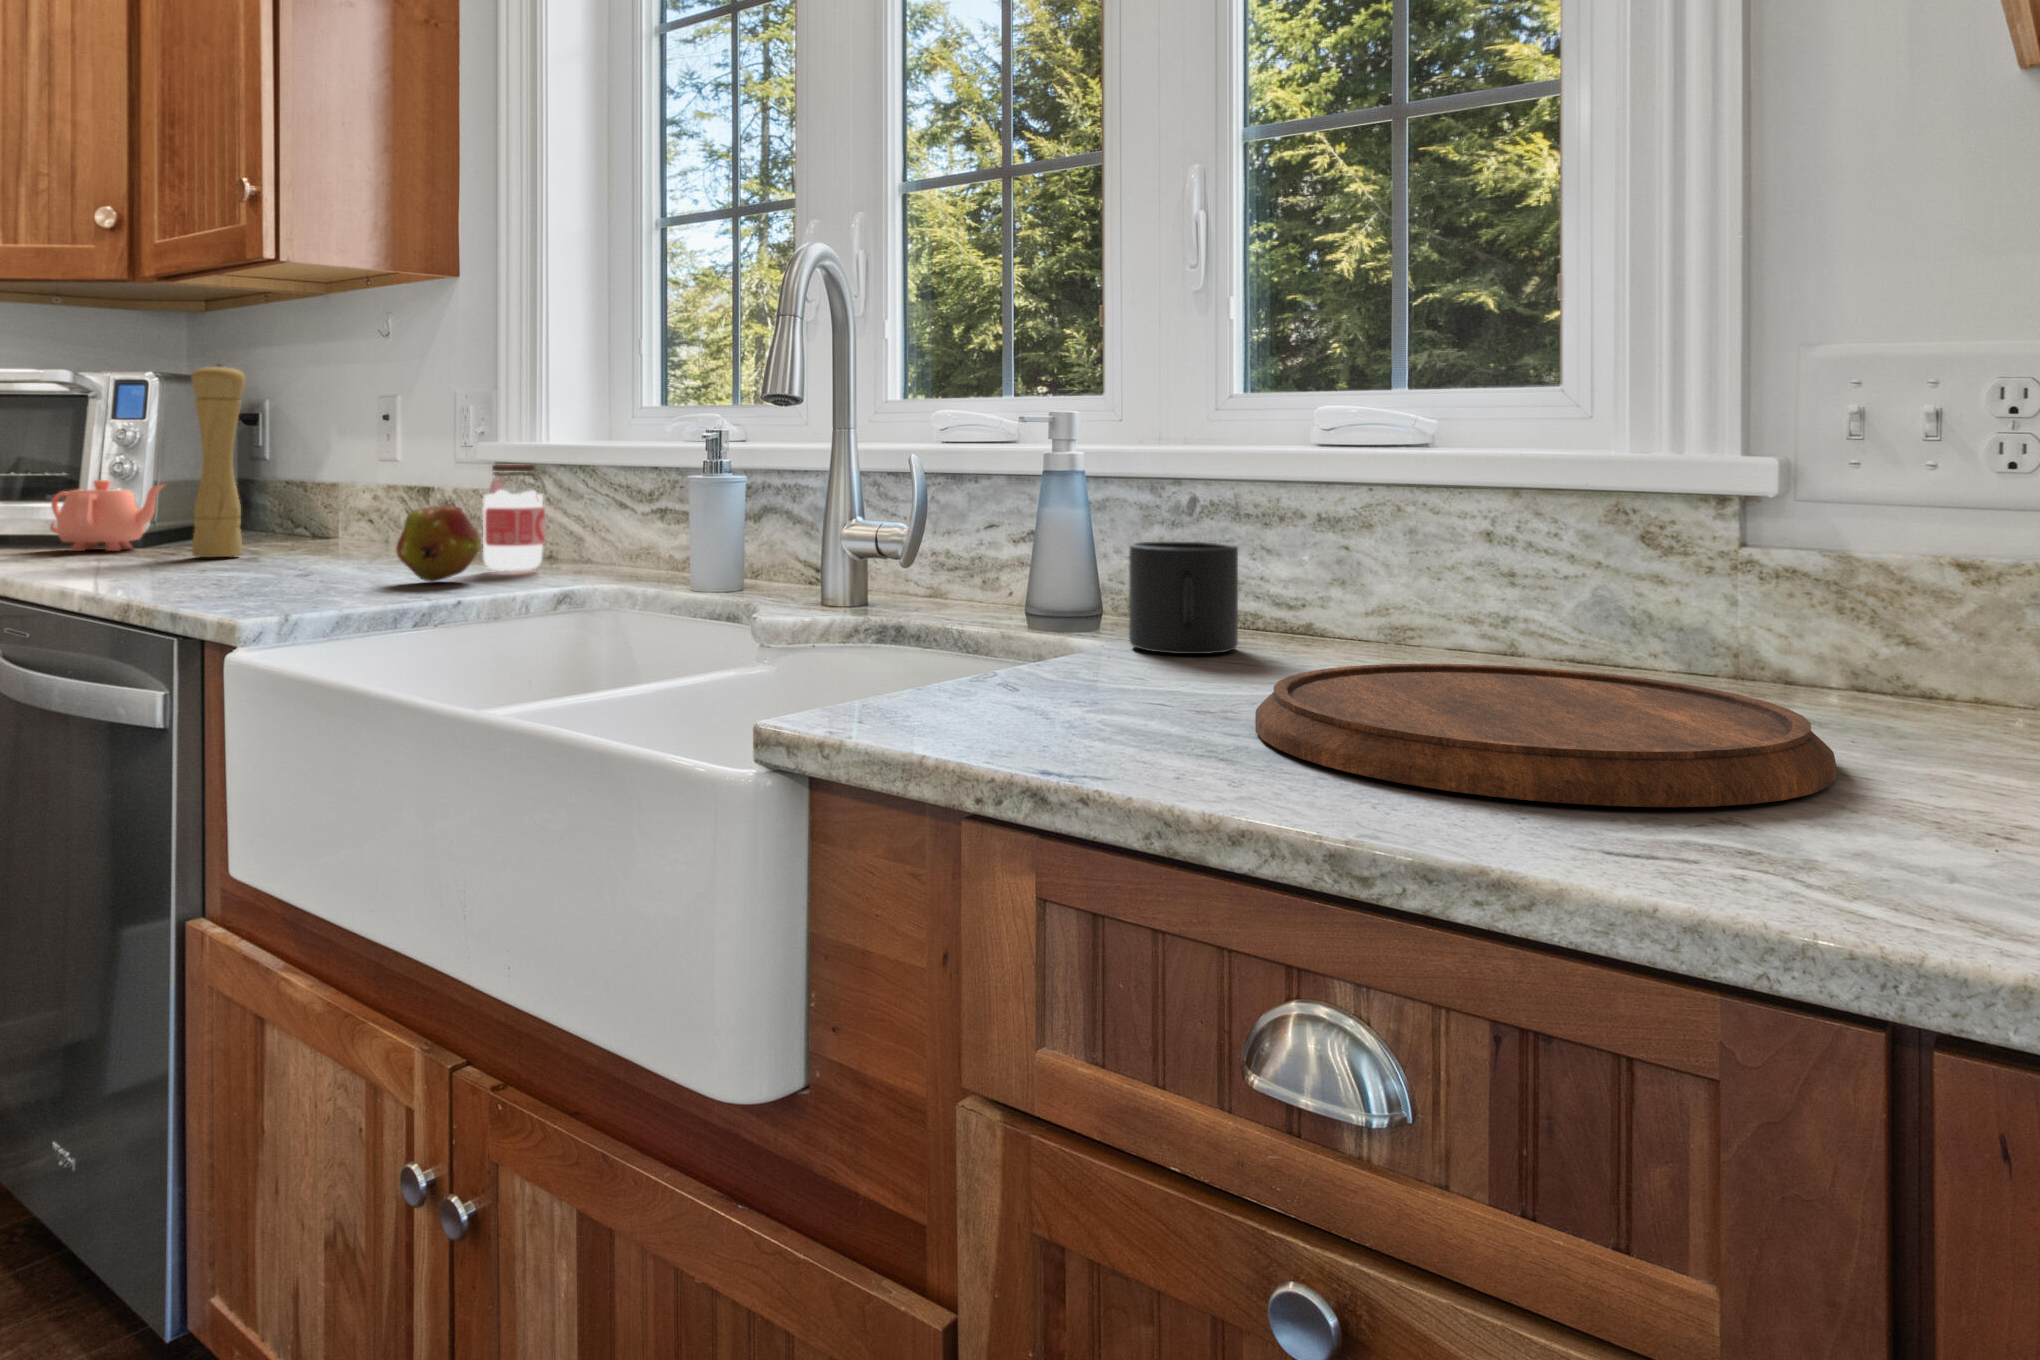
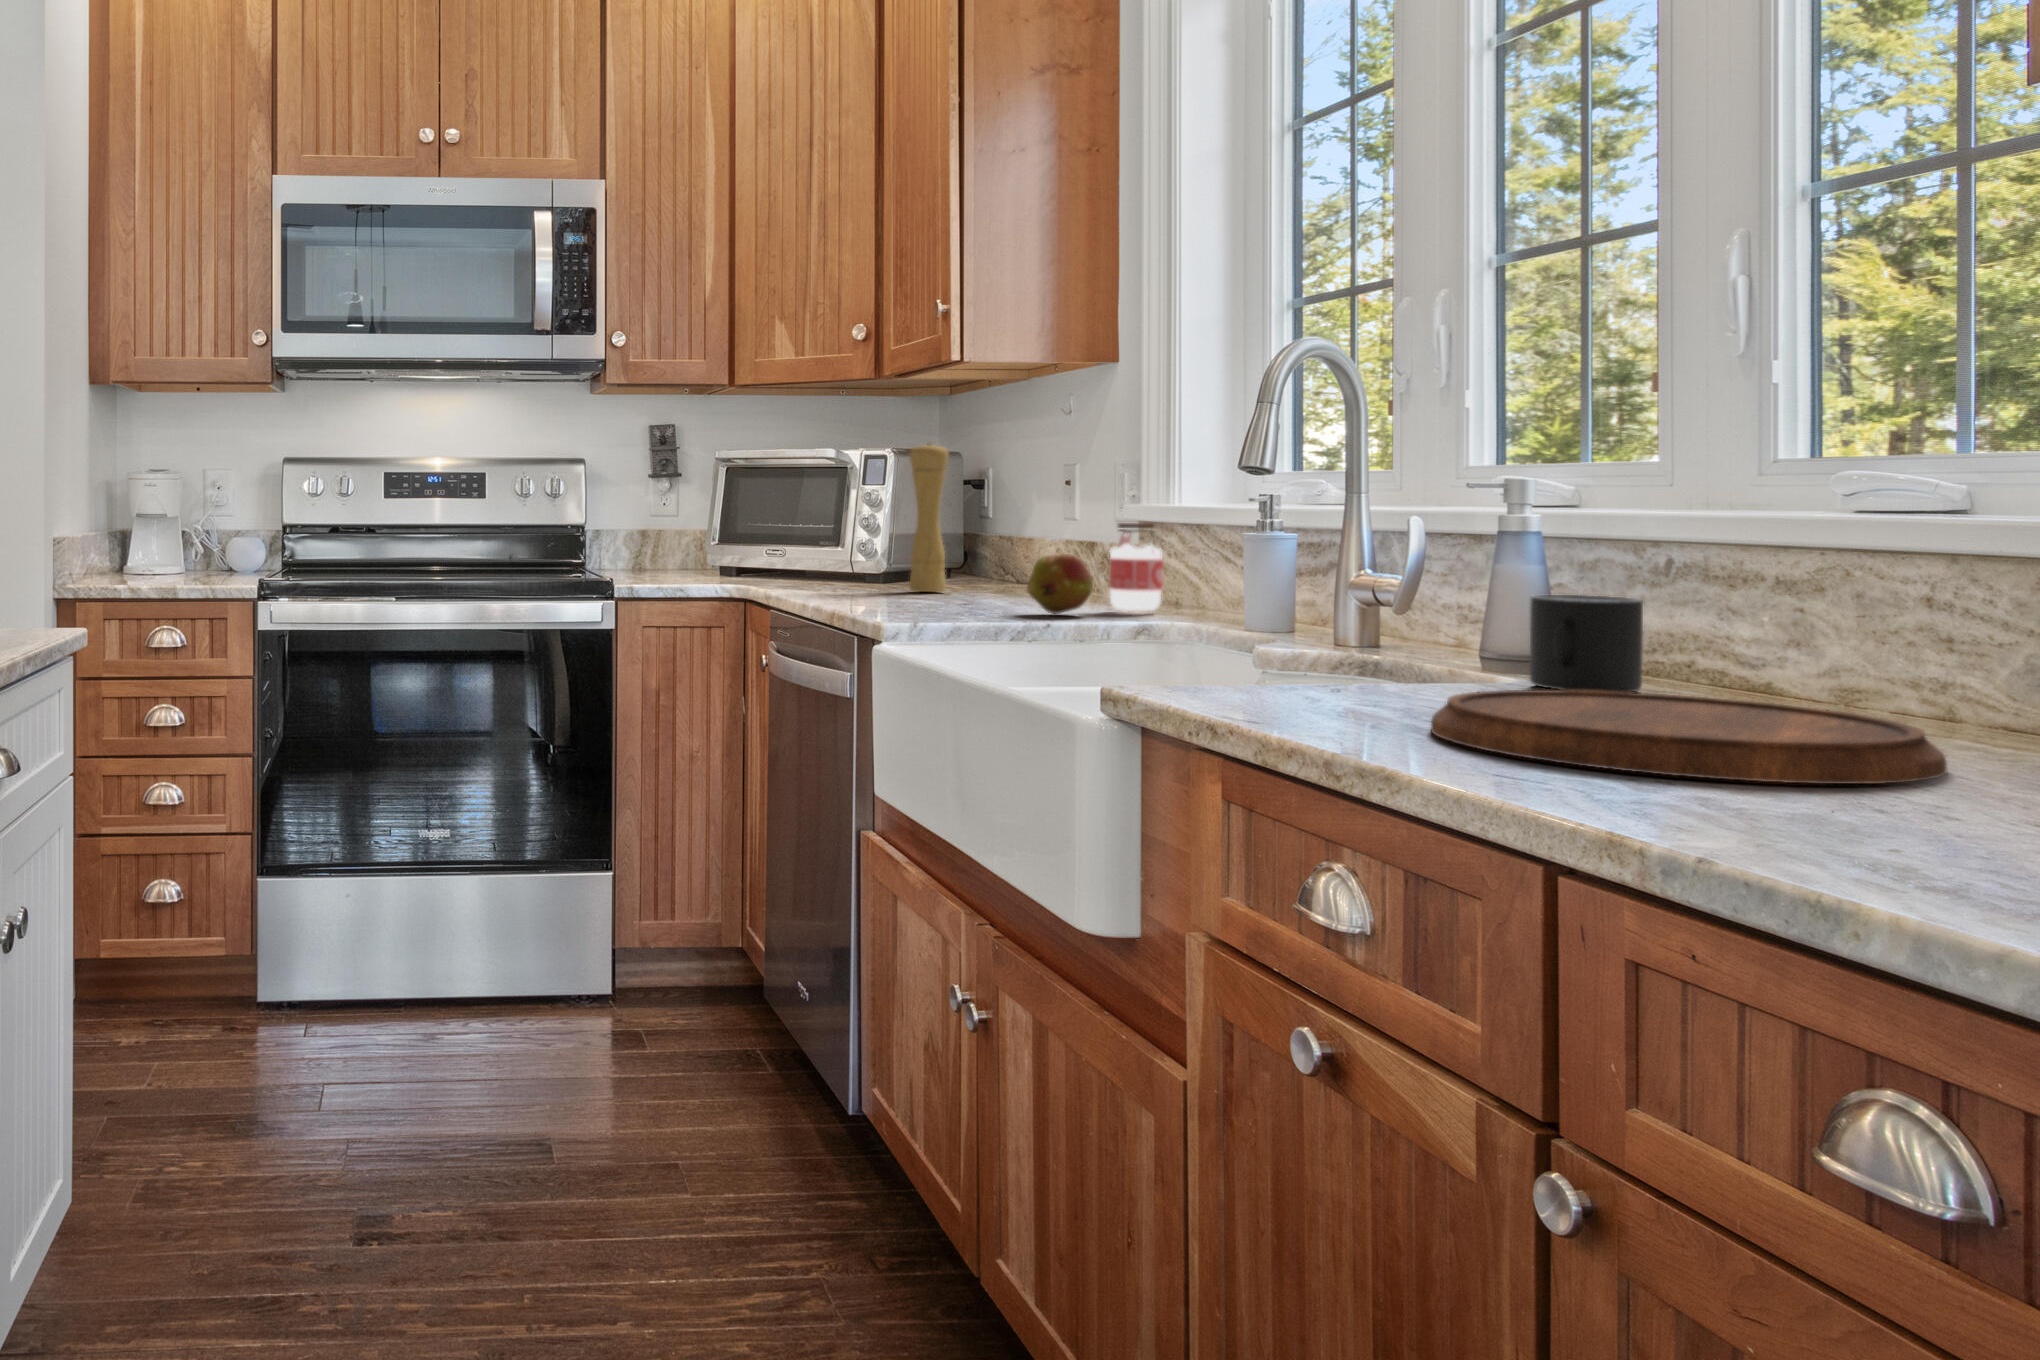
teapot: present [50,480,164,551] -> none [822,532,900,585]

